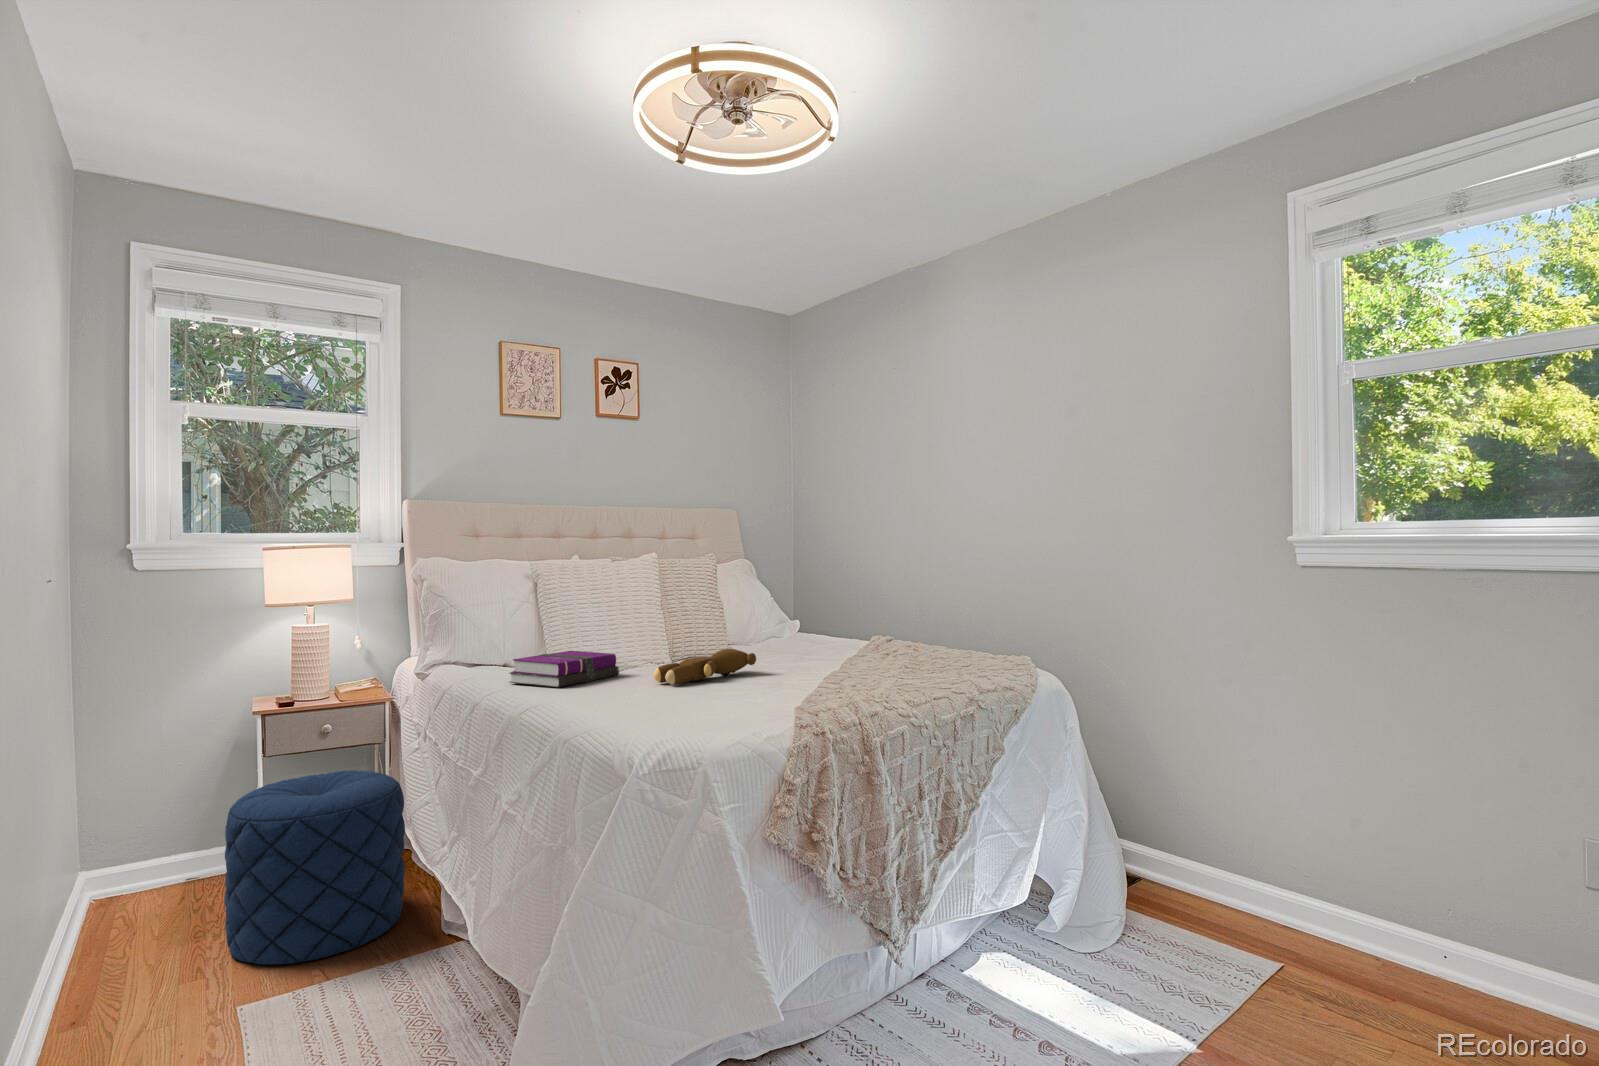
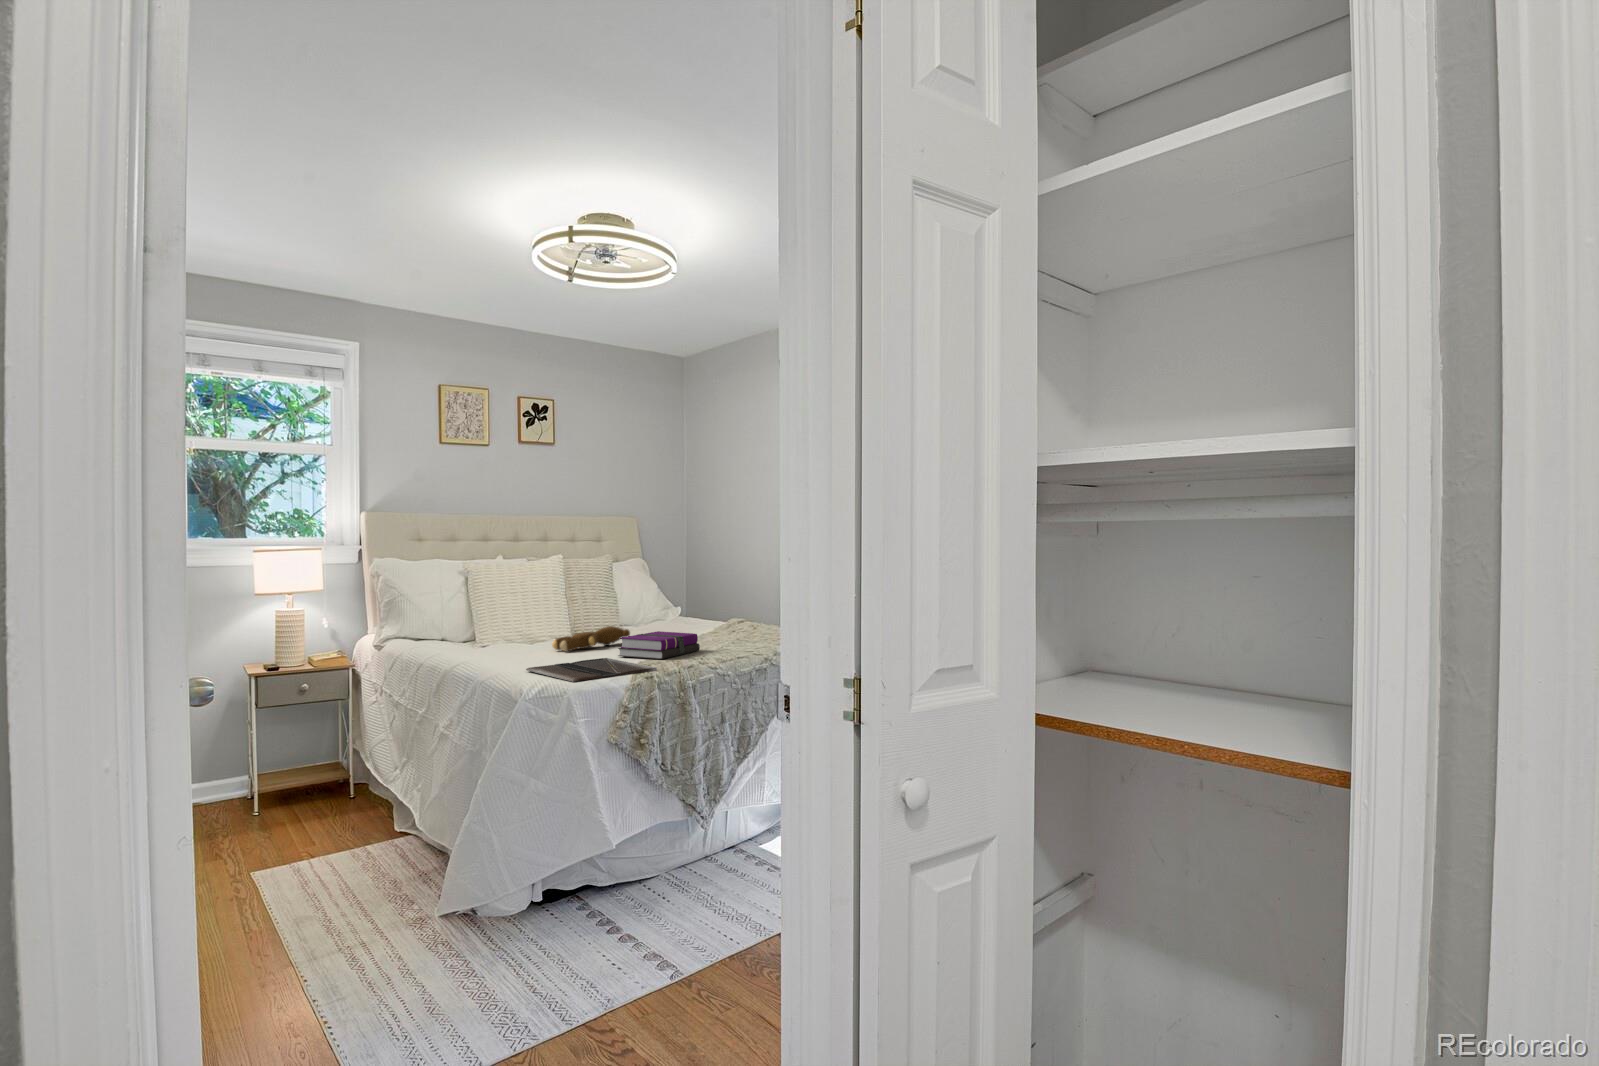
hardback book: present [509,651,619,687] -> present [618,631,700,659]
laptop: none [628,697,824,743] -> present [526,658,657,682]
pouf: present [225,770,405,965] -> none [233,717,367,850]

